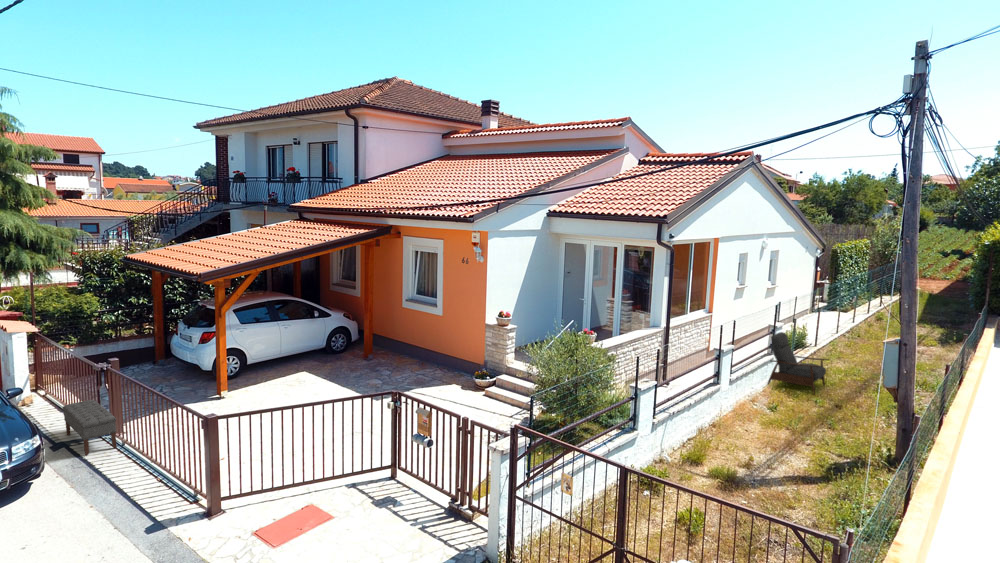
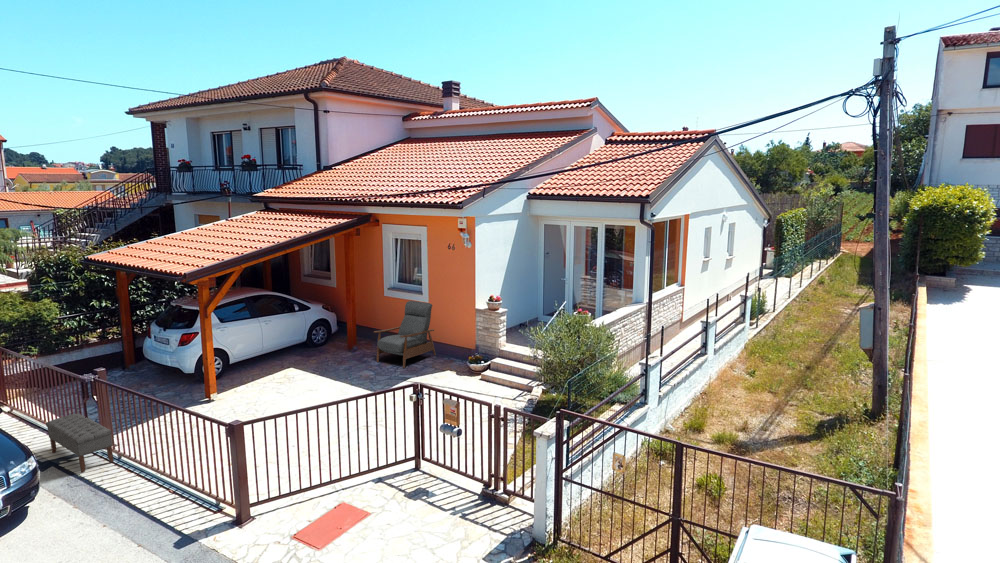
chair: present [767,332,829,395] -> present [374,301,436,368]

